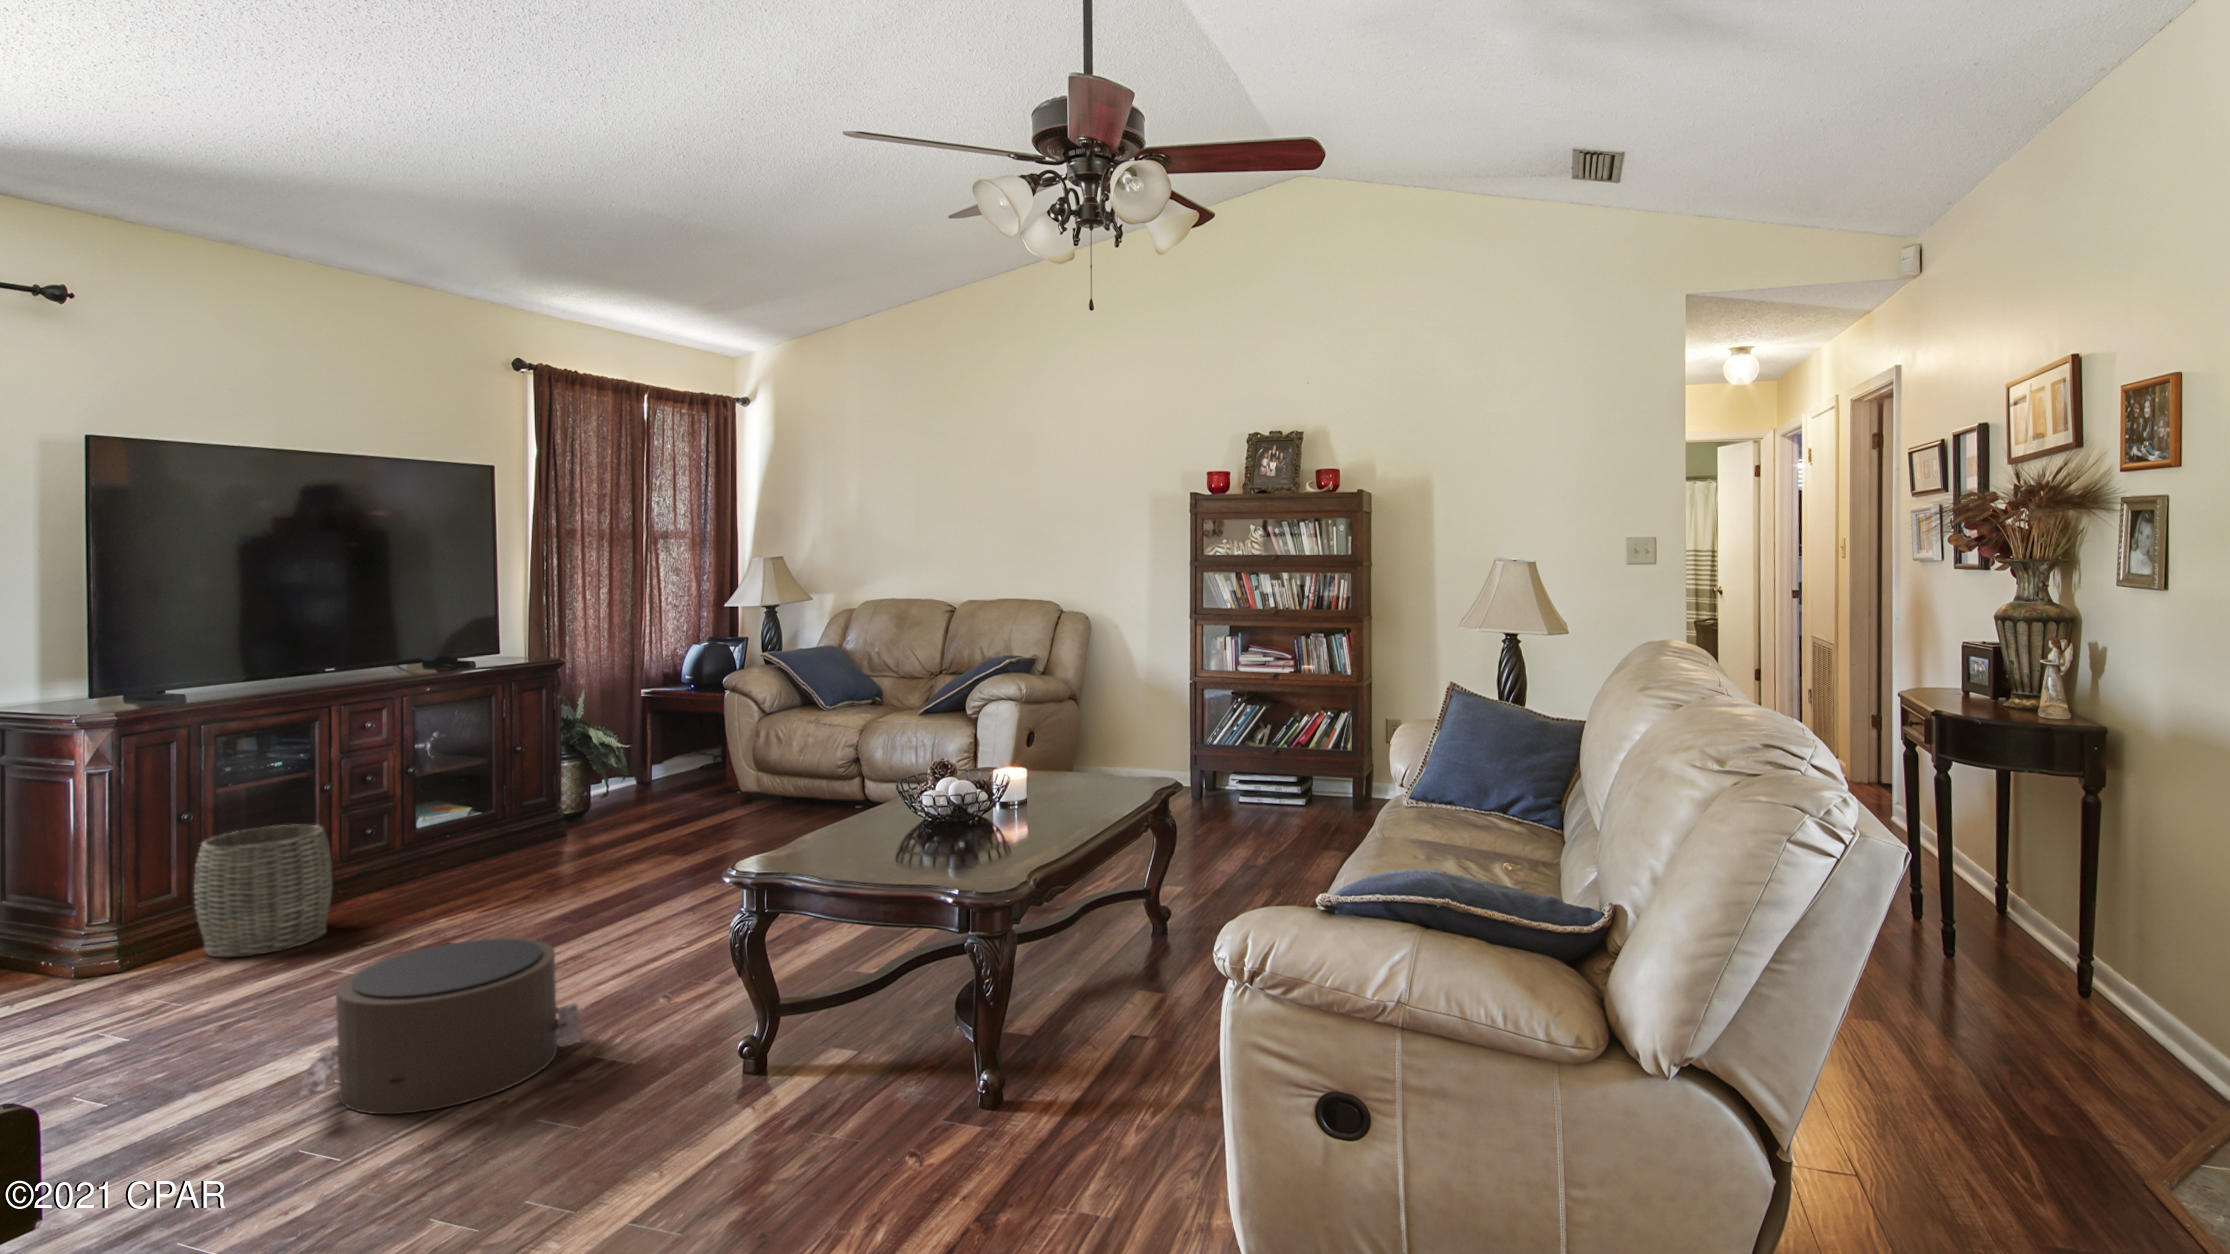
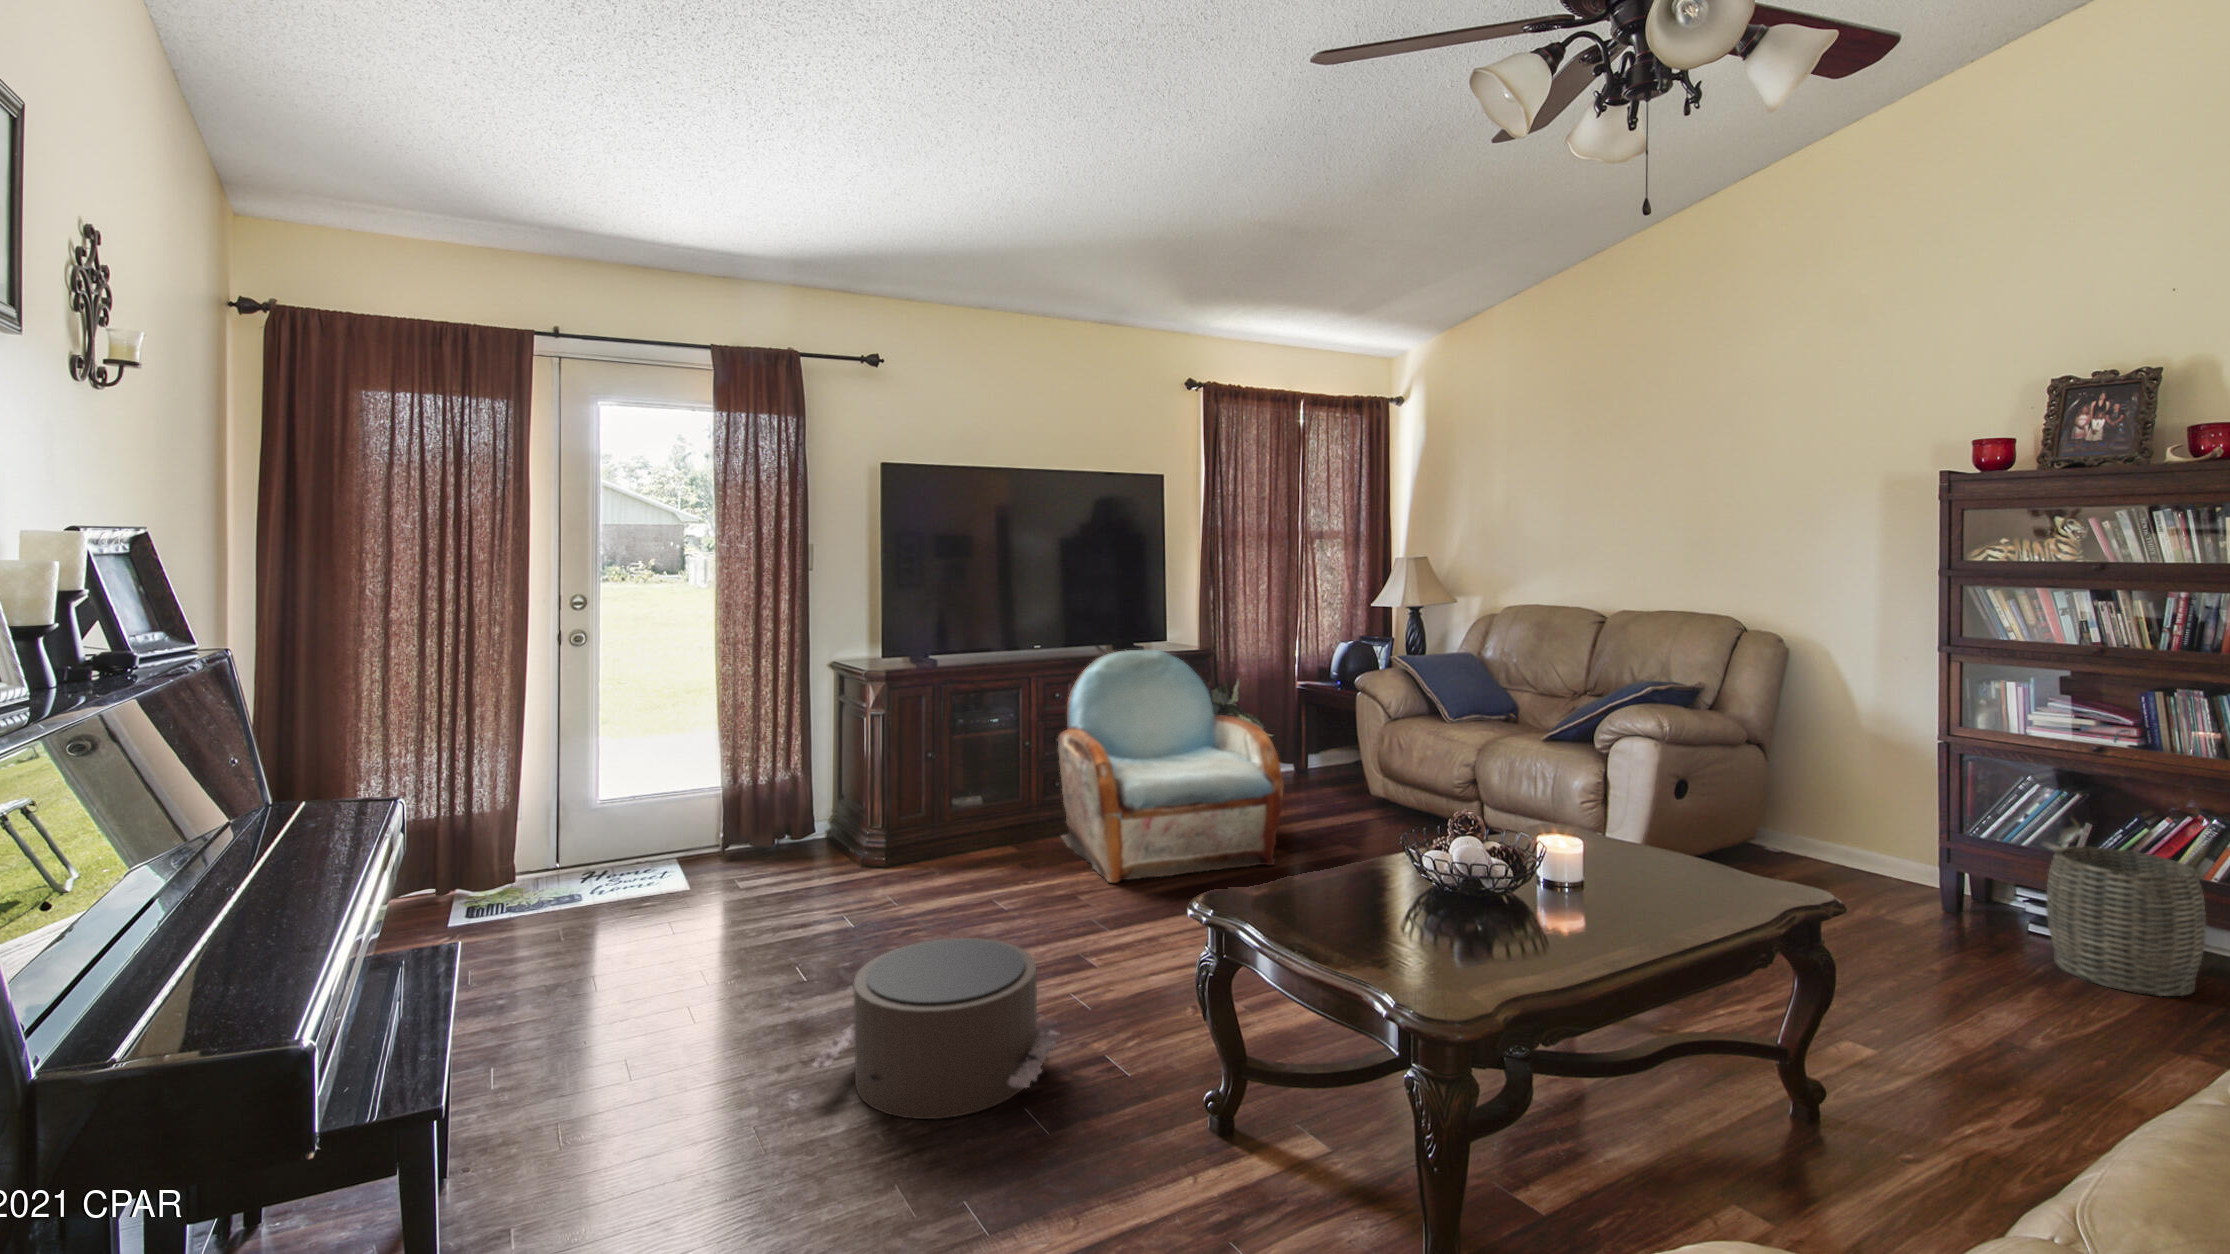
armchair: none [391,657,691,906] -> present [1058,649,1283,883]
woven basket: present [194,825,332,957] -> present [2047,847,2206,996]

